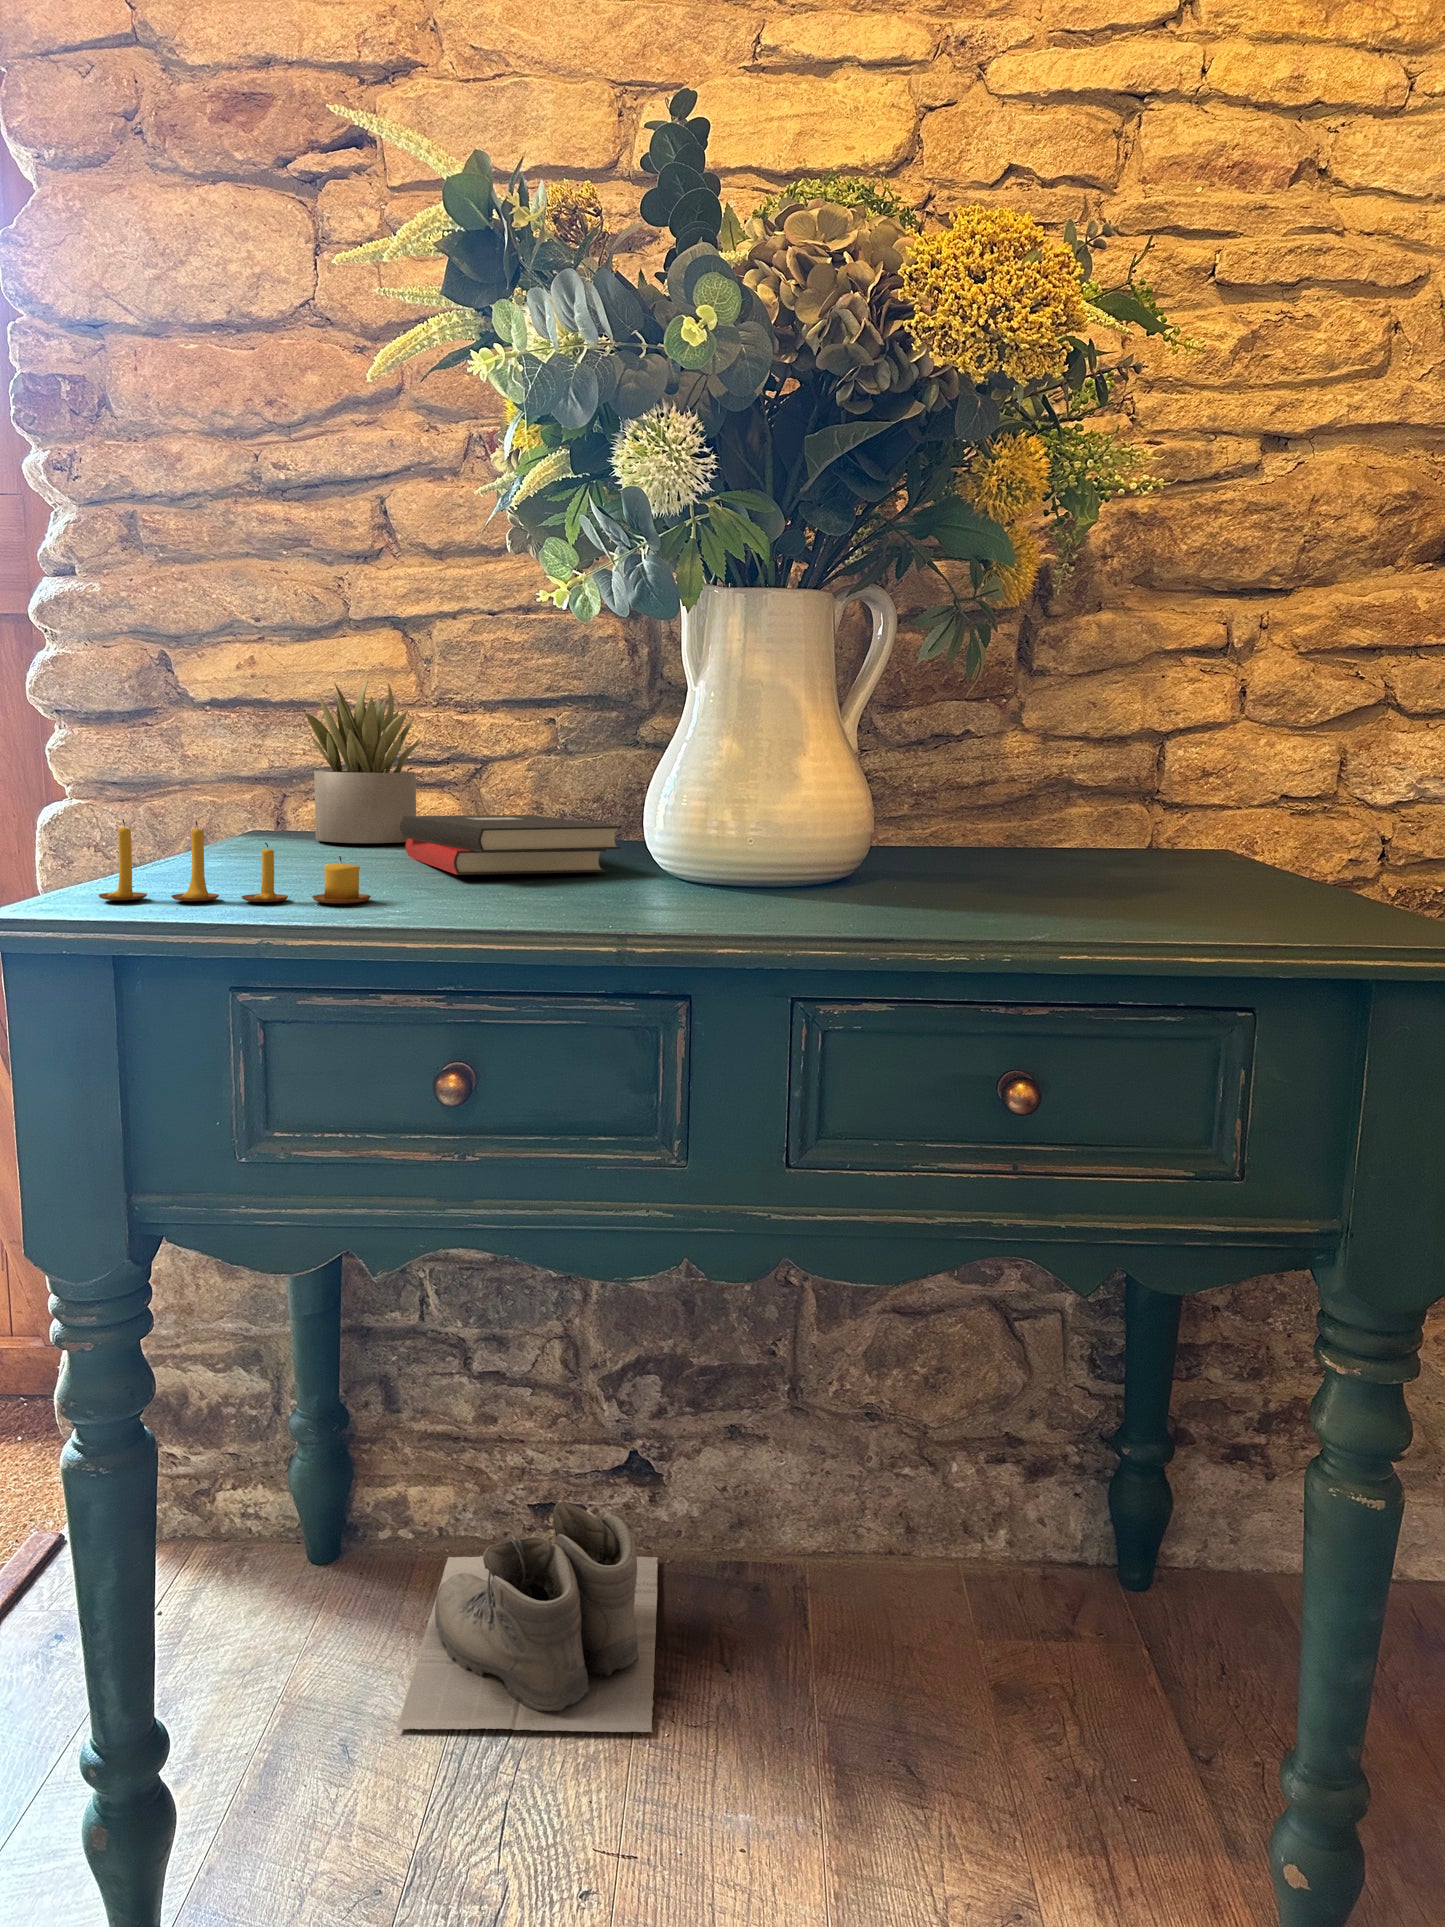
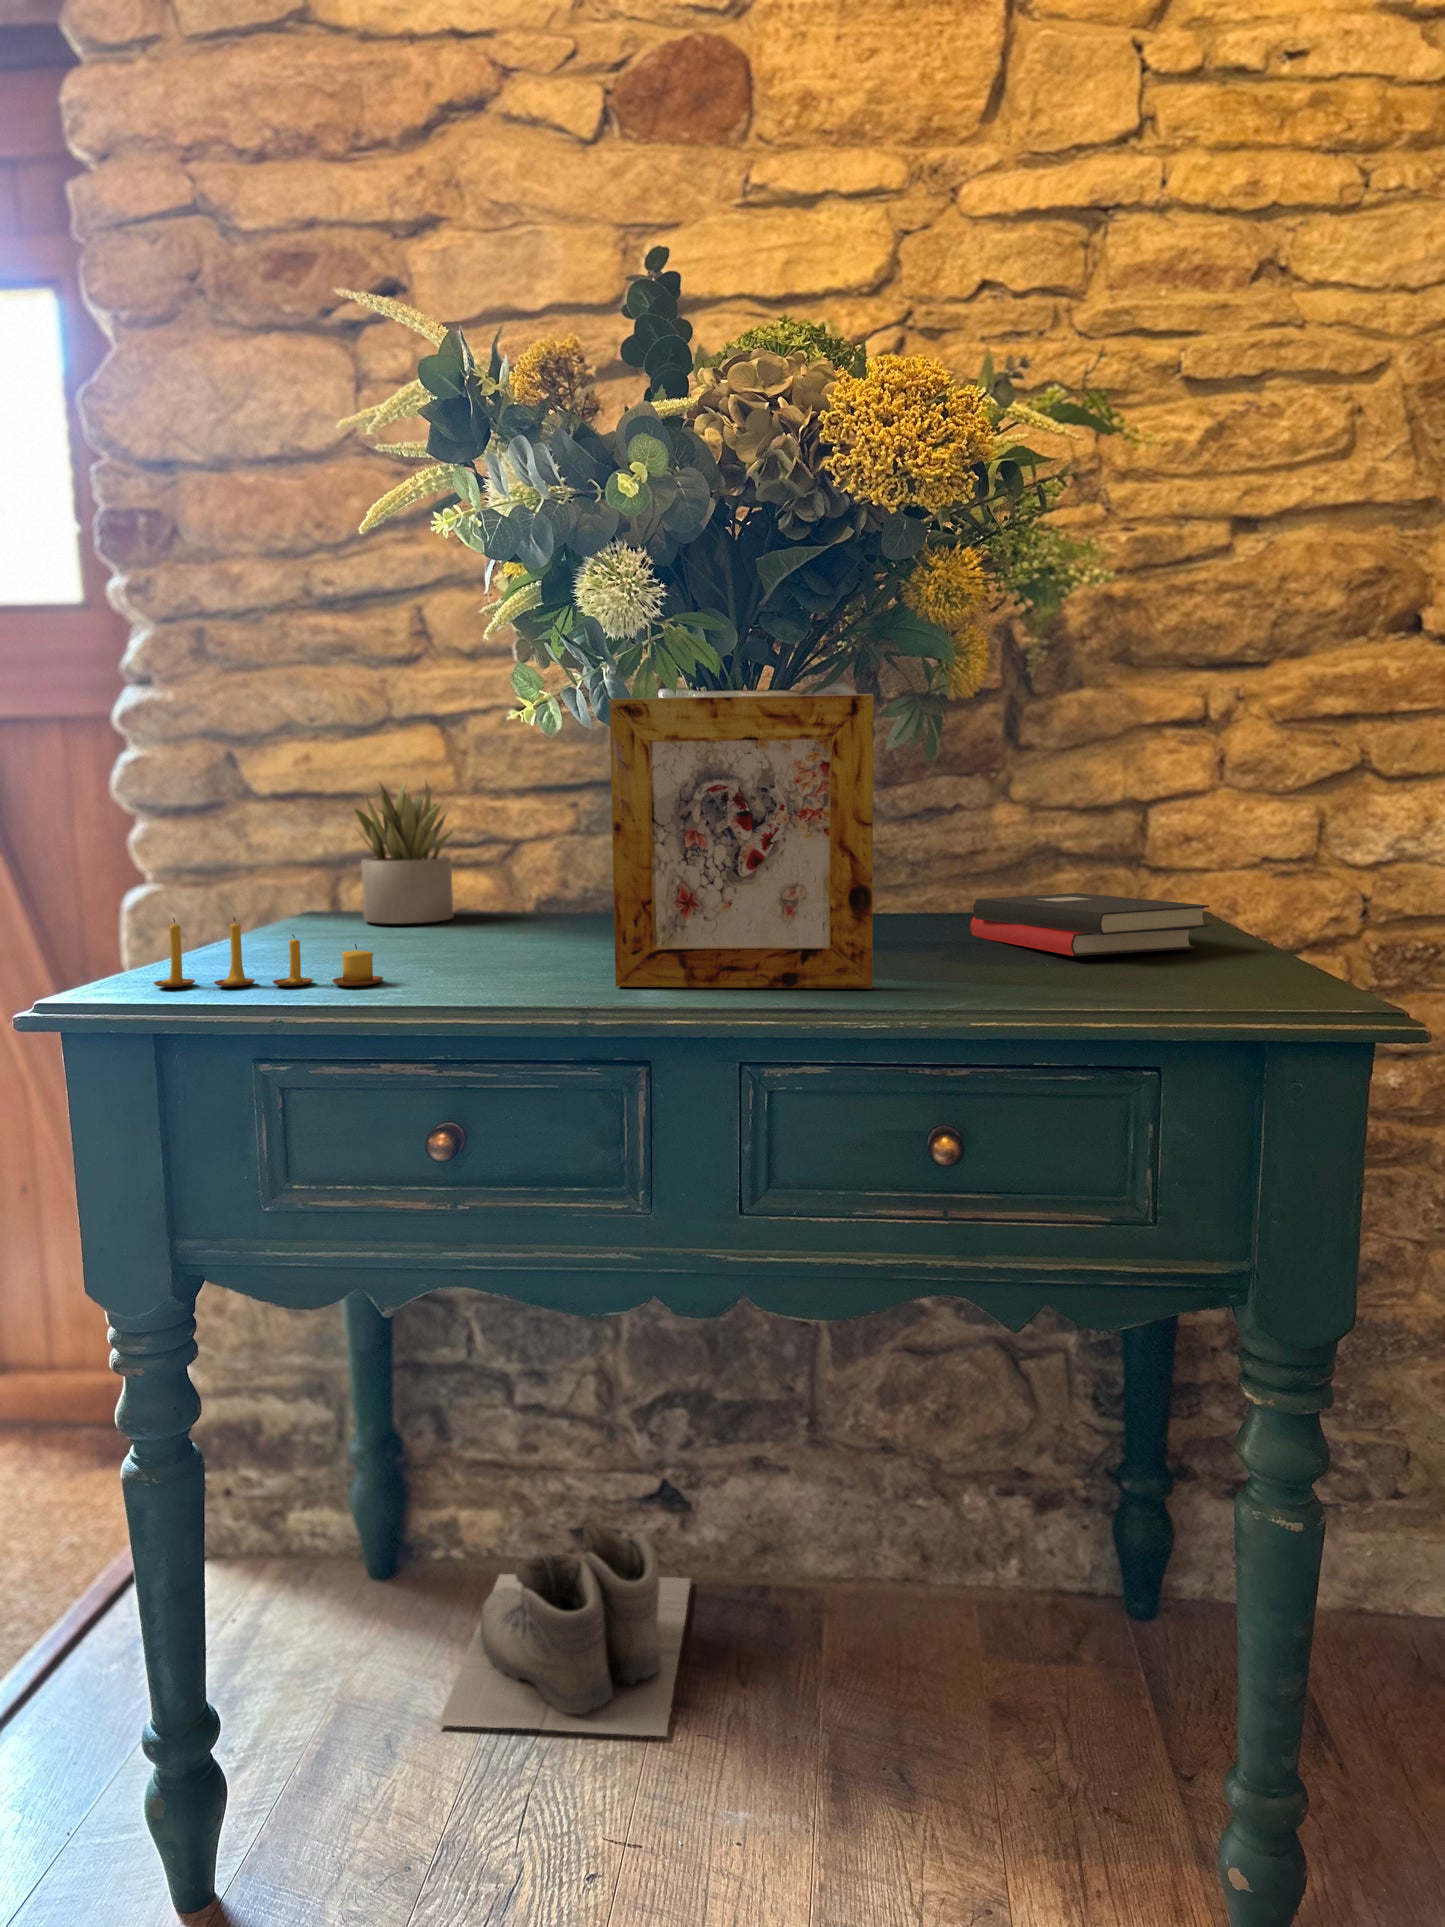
picture frame: none [644,581,948,918] -> present [610,694,873,988]
hardback book: present [400,815,621,875] -> present [970,893,1209,956]

